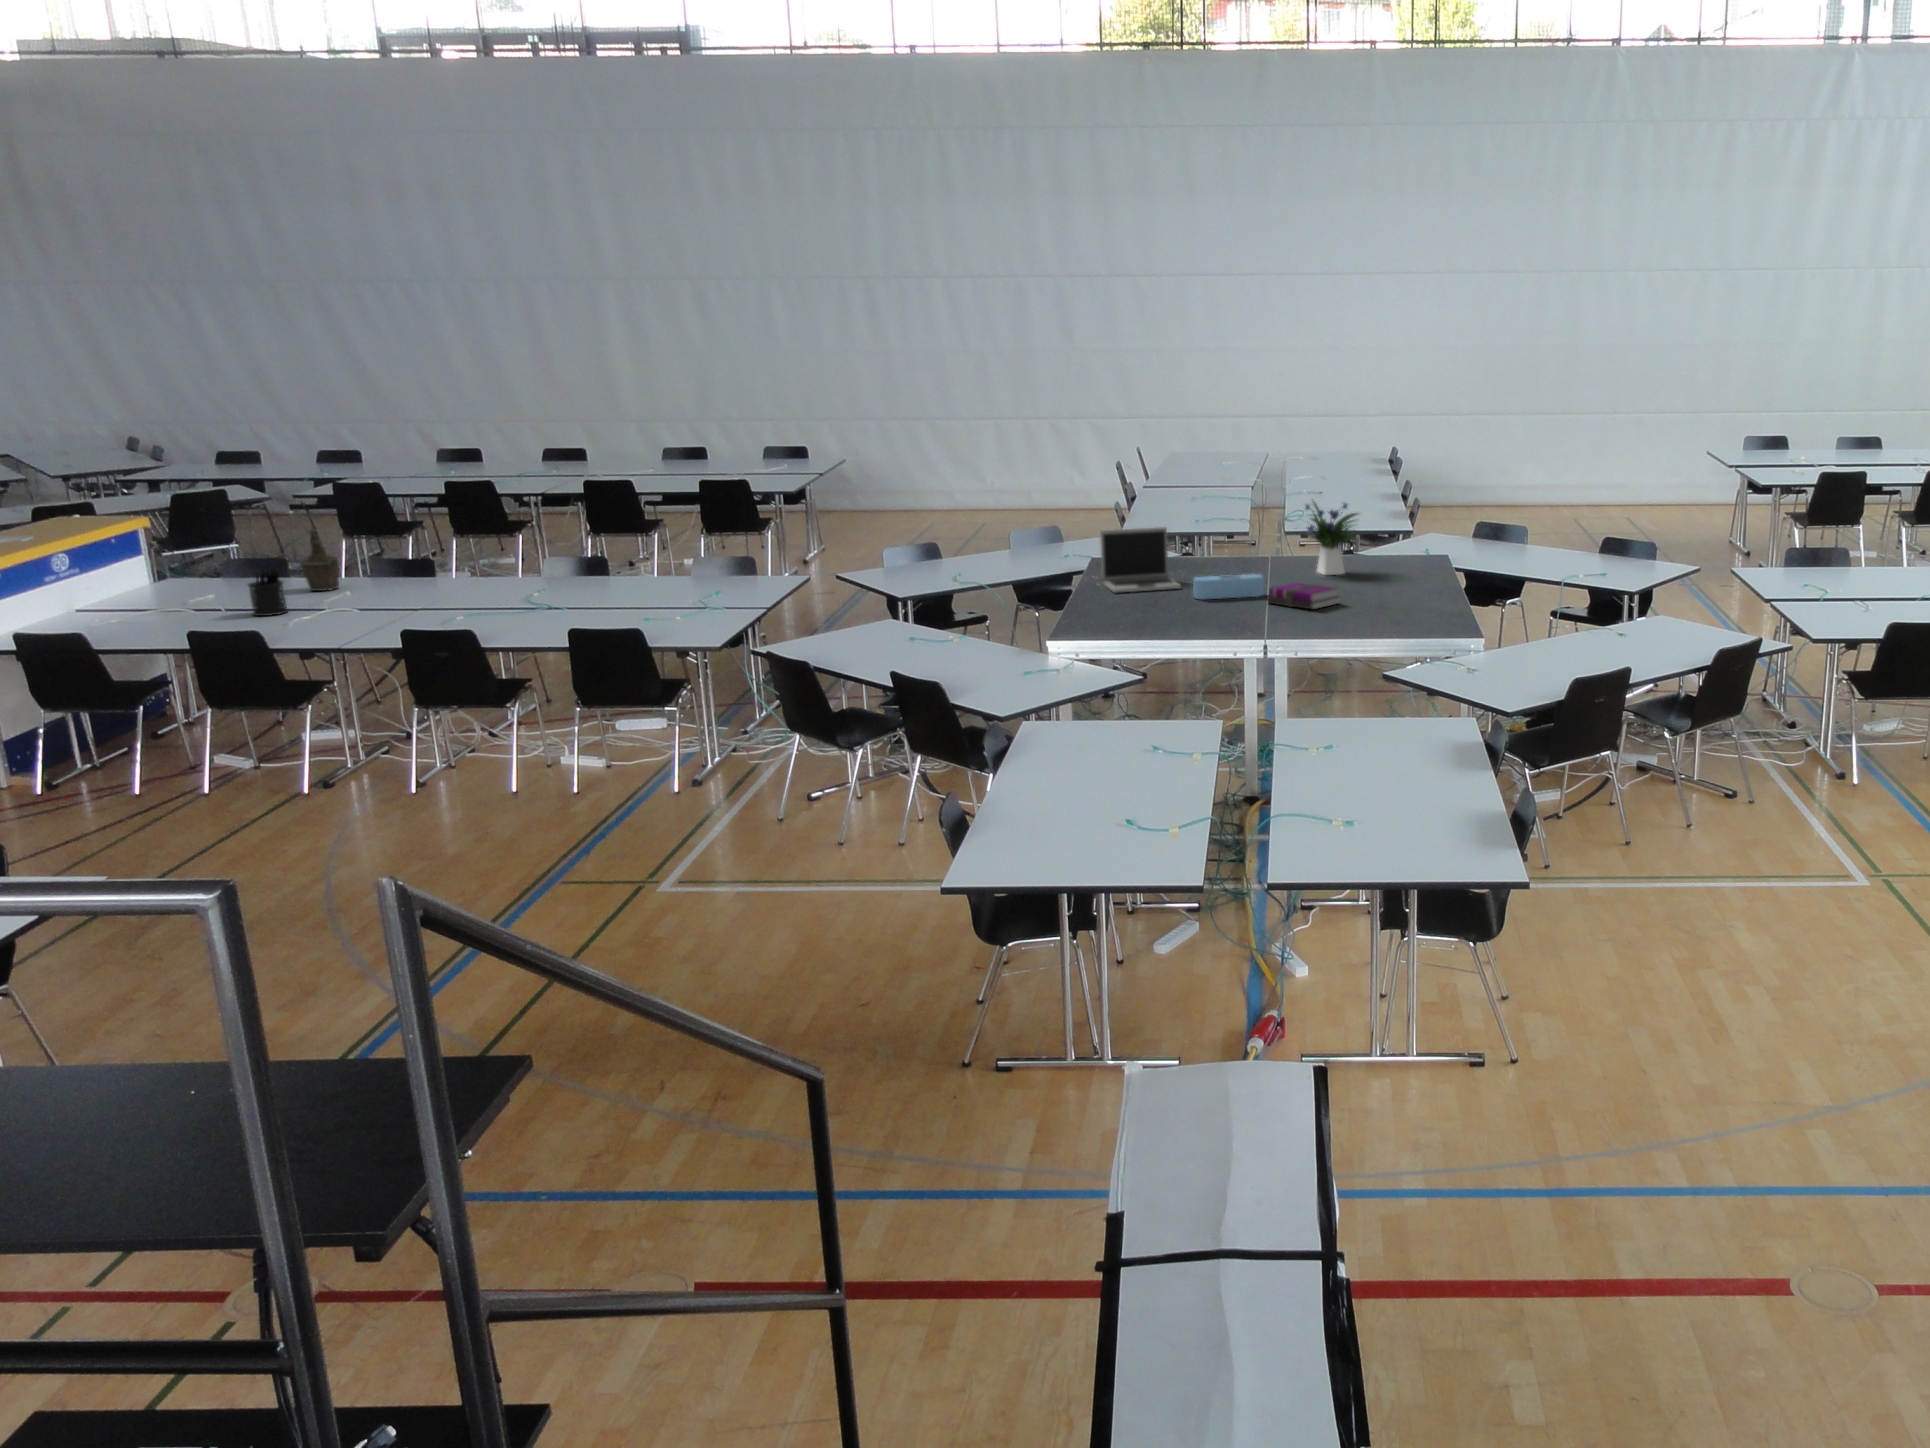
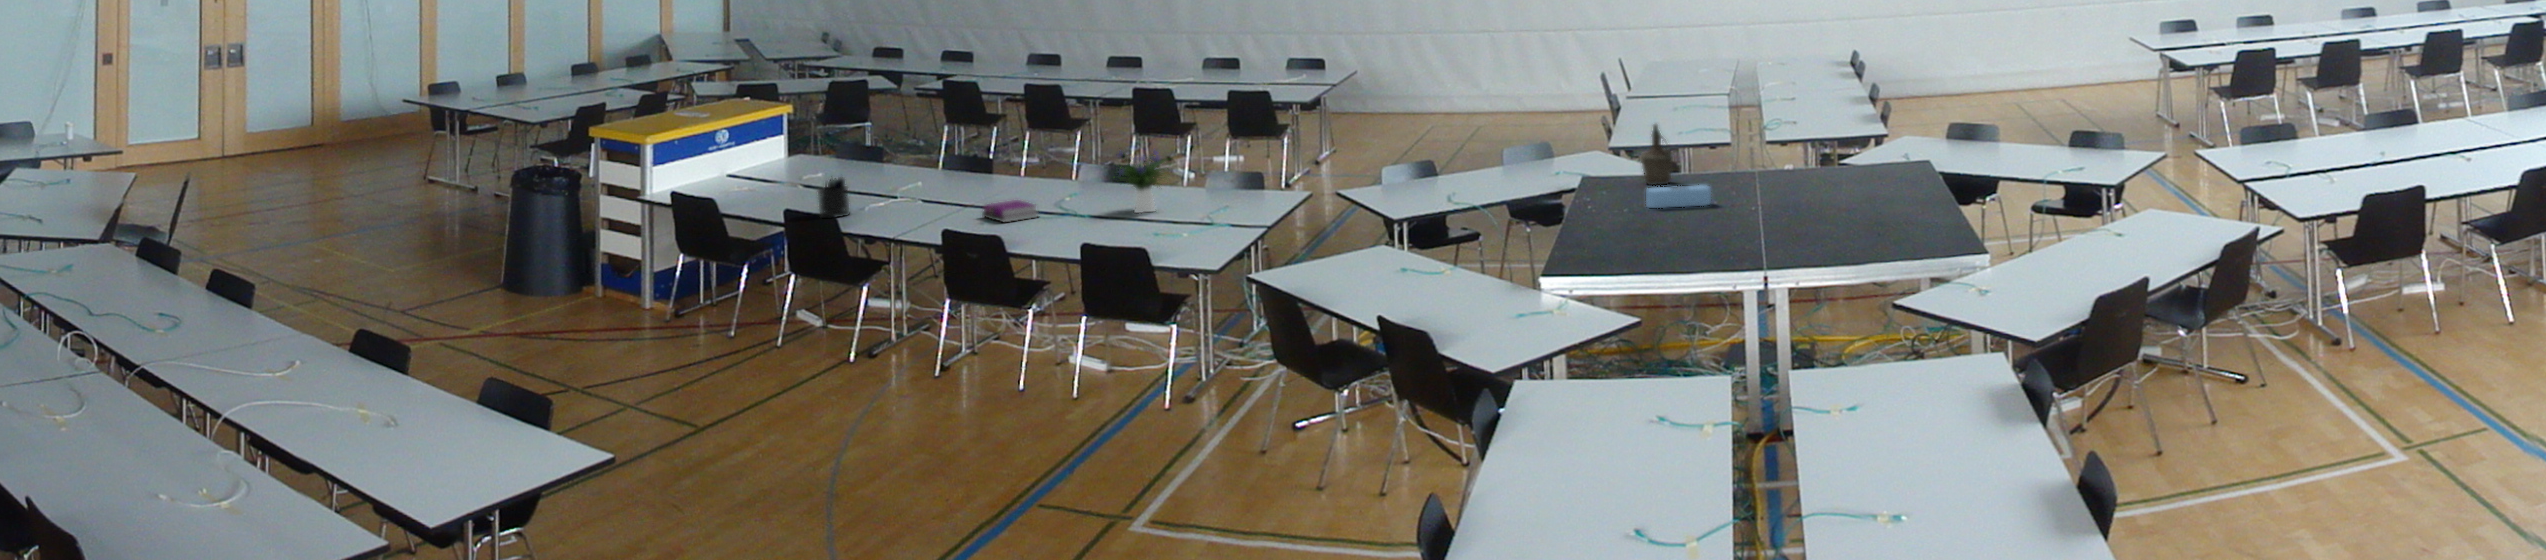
flower arrangement: present [1301,499,1357,575] -> present [1113,150,1168,213]
laptop: present [1100,527,1181,593] -> none [1568,142,1638,201]
bottle: present [301,530,339,591] -> present [1641,124,1673,185]
notebook: present [1267,583,1339,609] -> present [982,200,1038,222]

